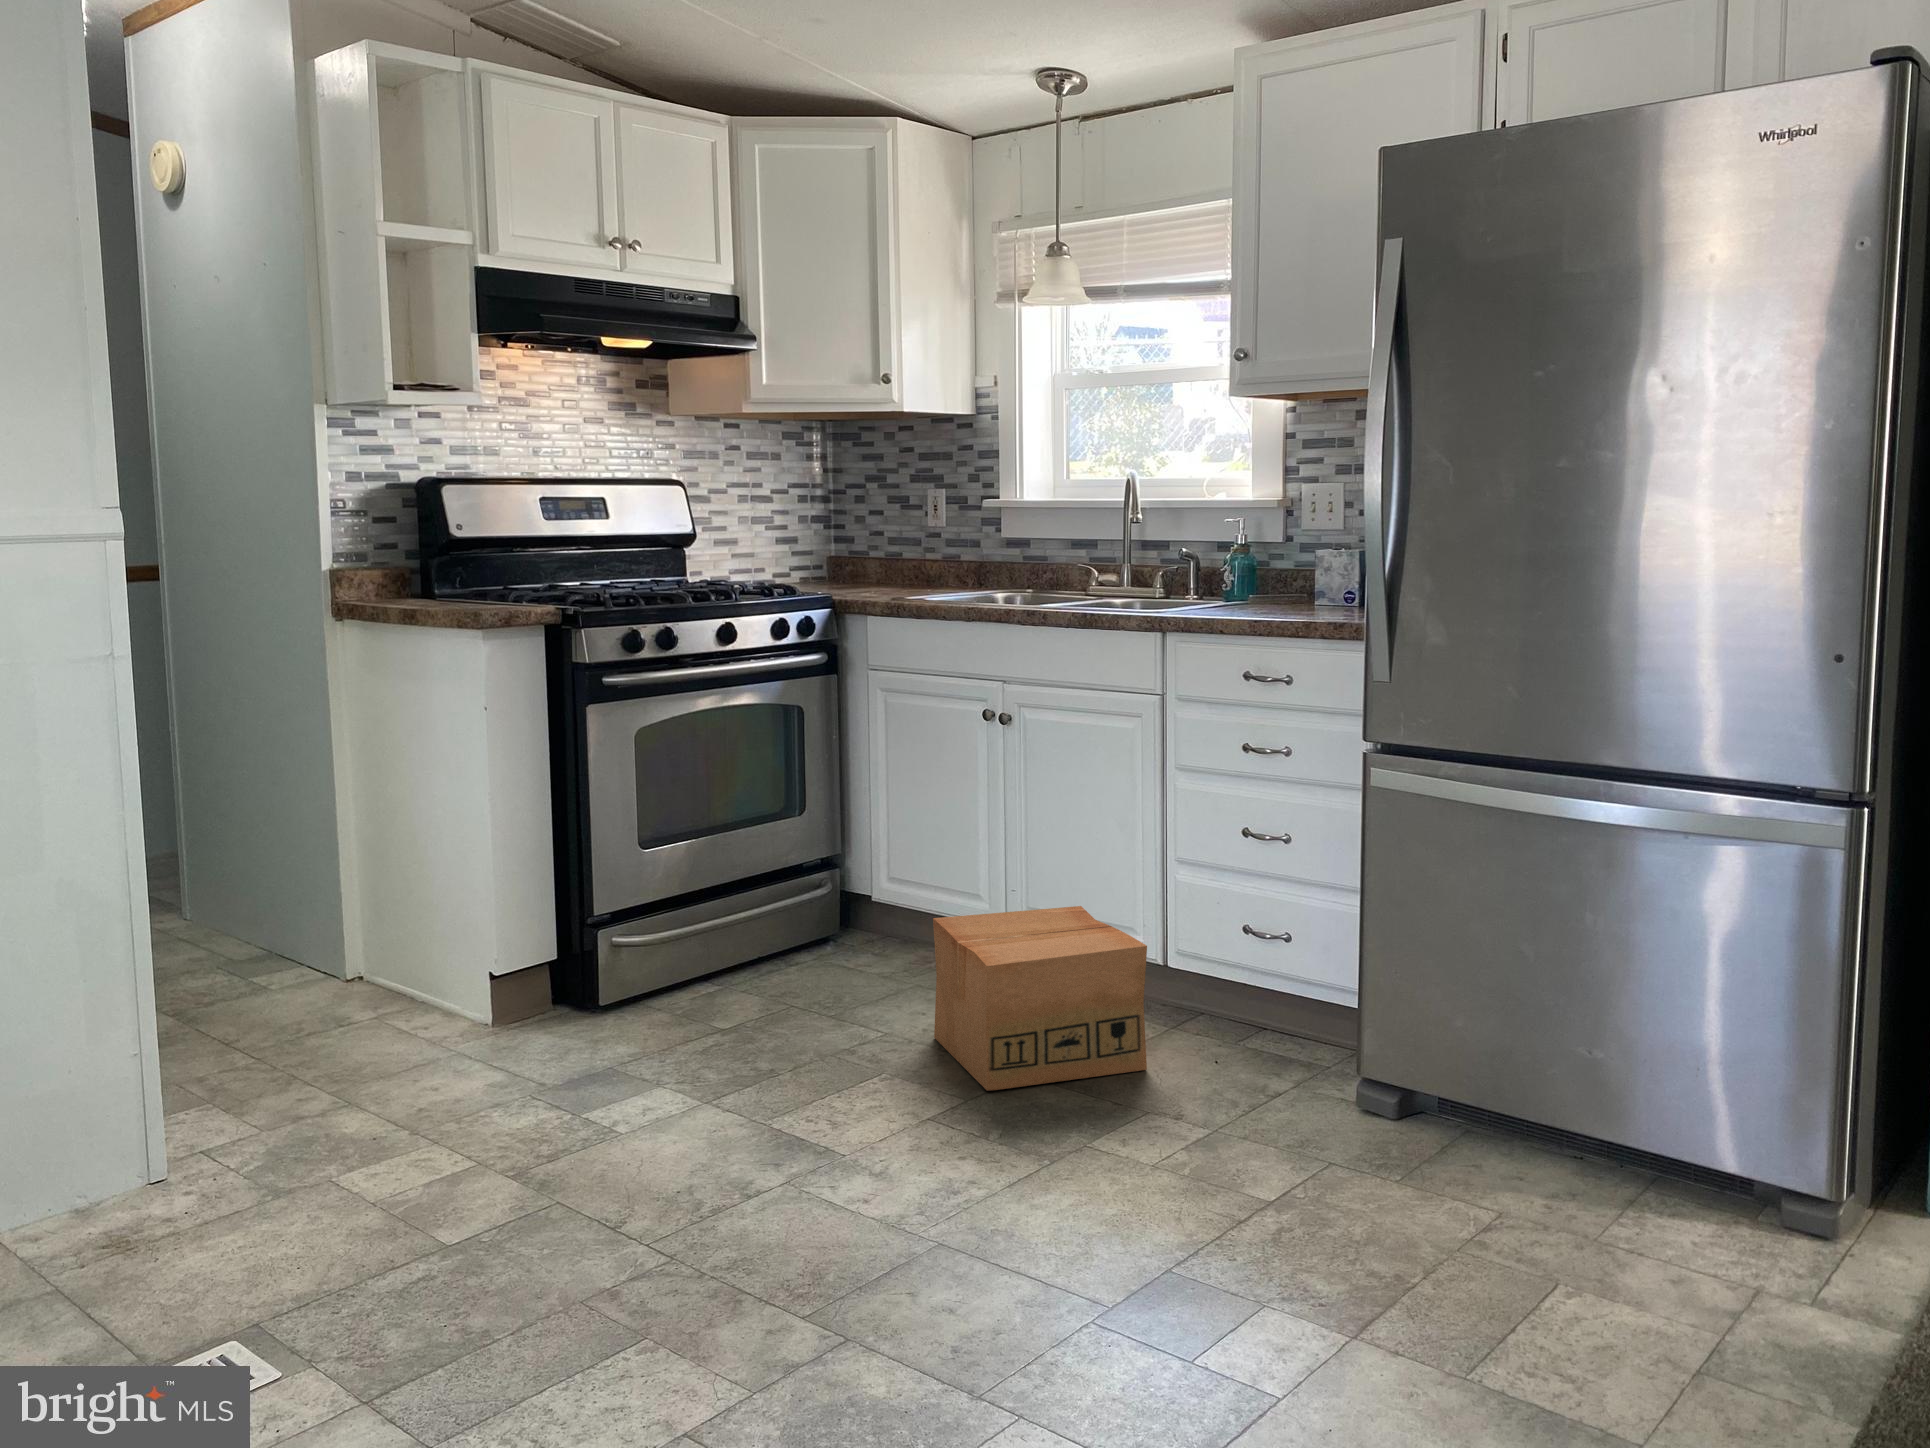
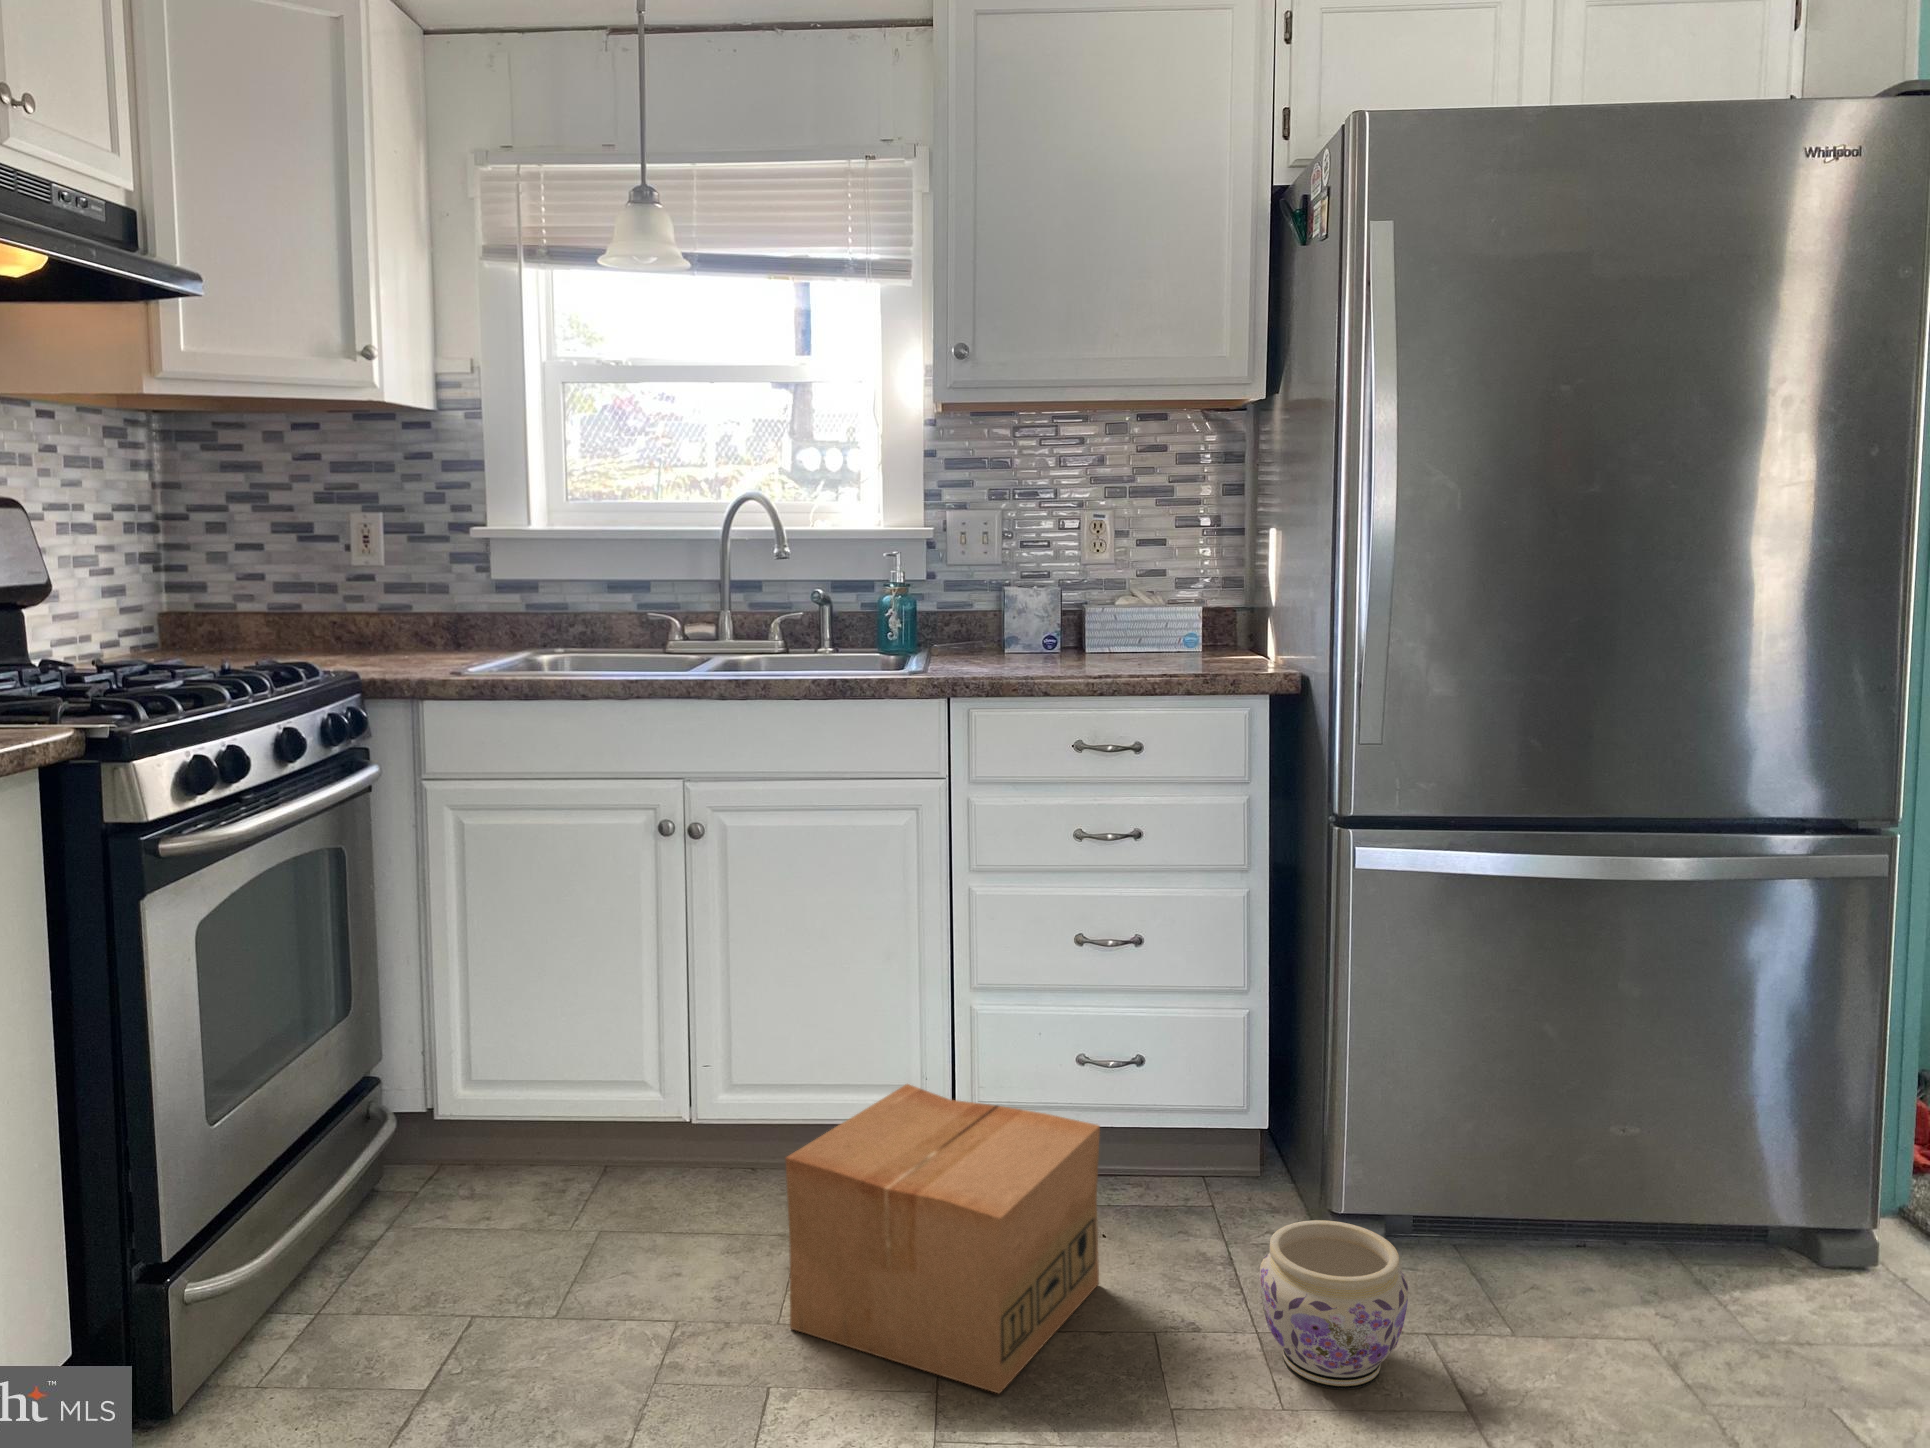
planter: none [1161,1035,1274,1156] -> present [1260,1220,1409,1389]

